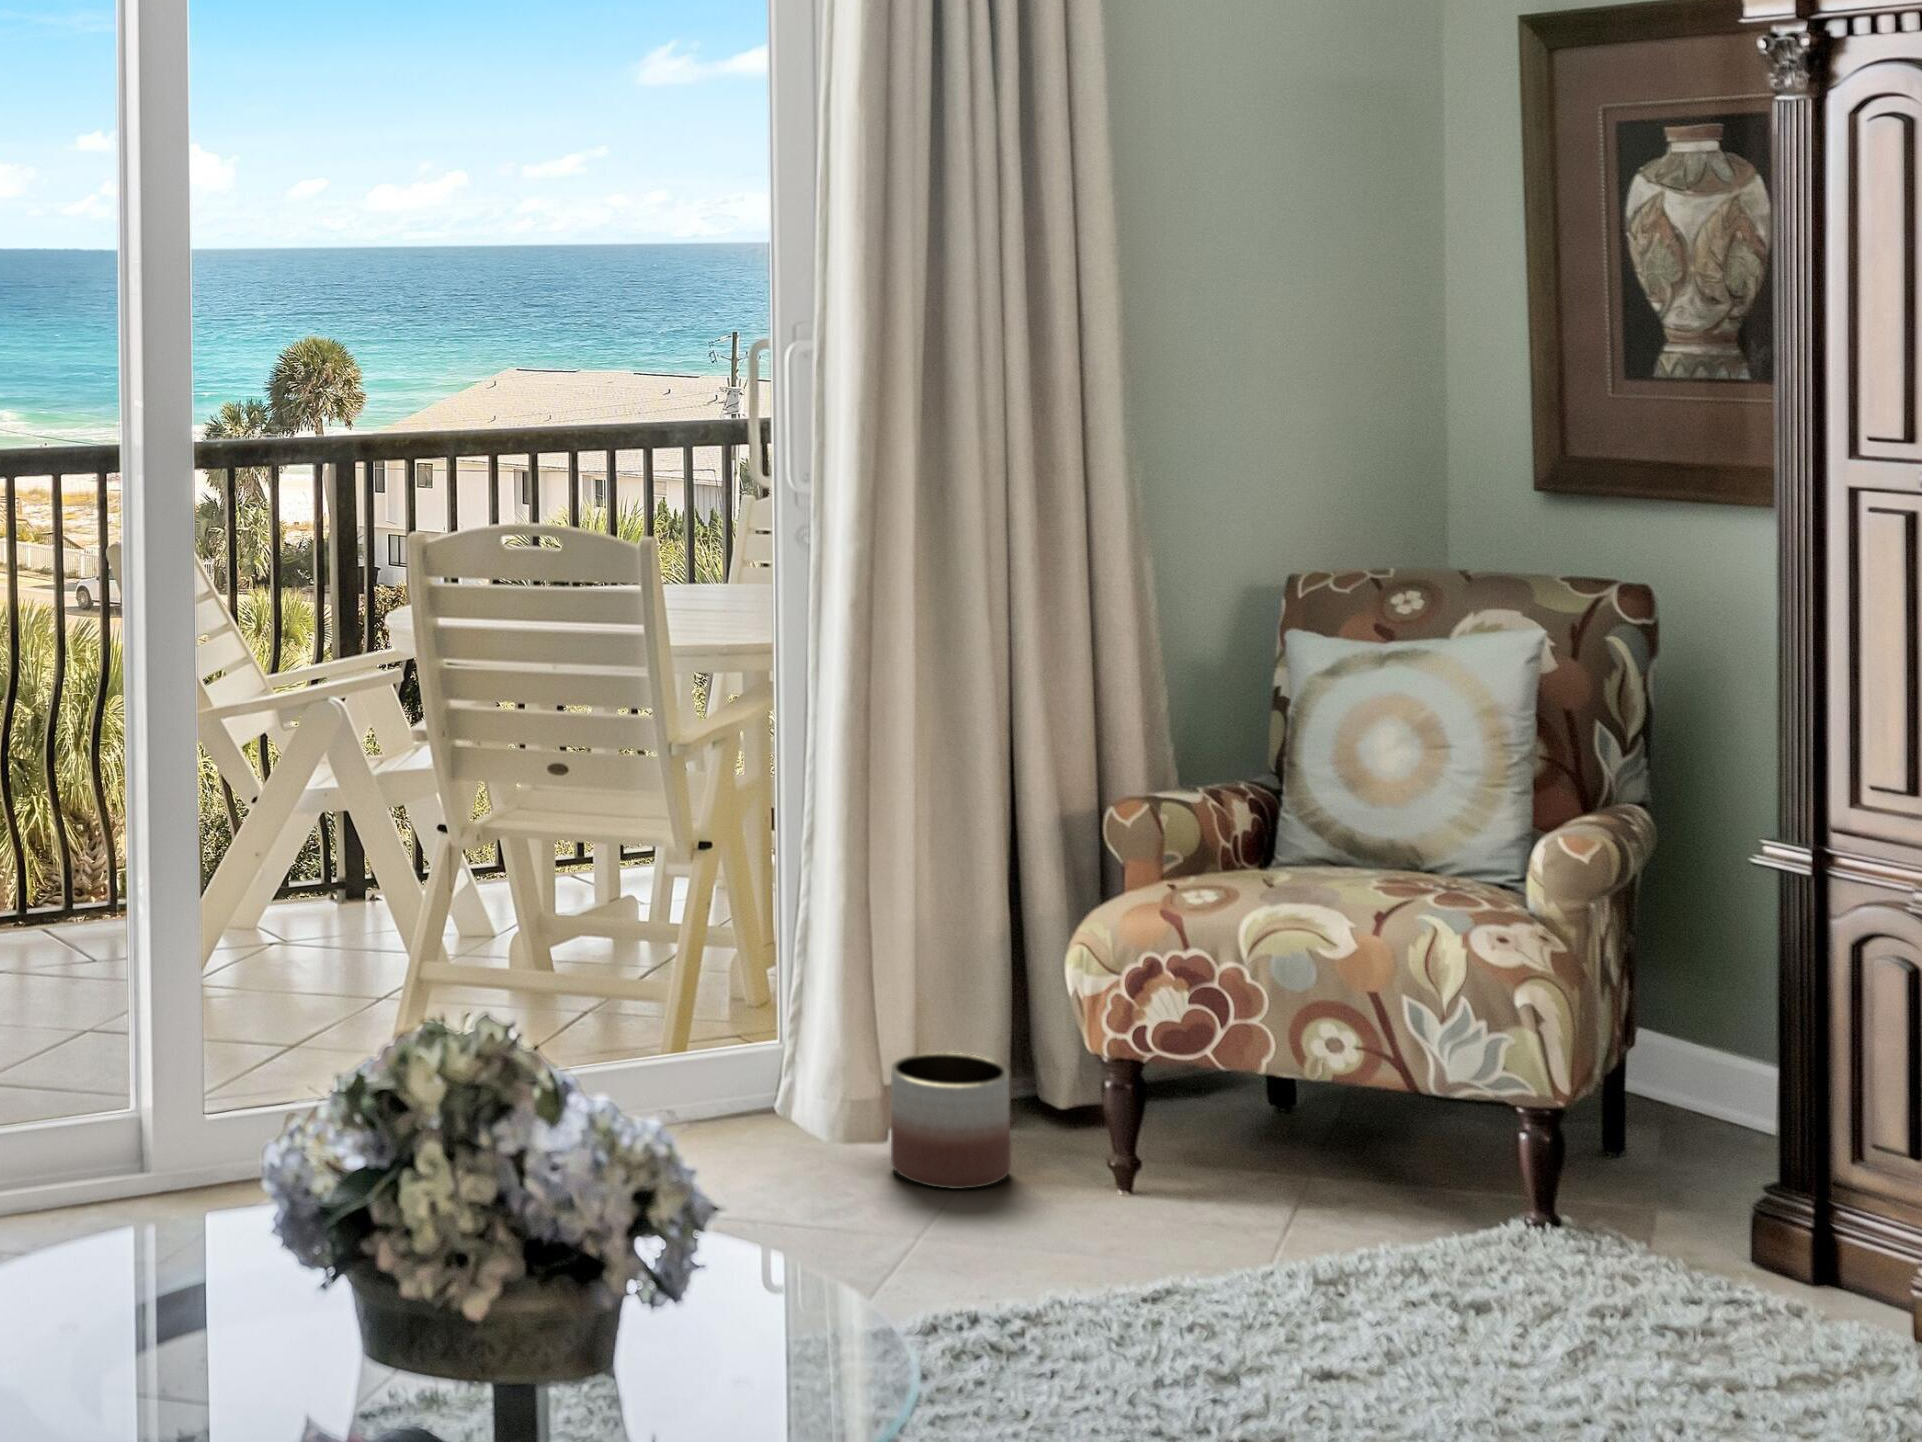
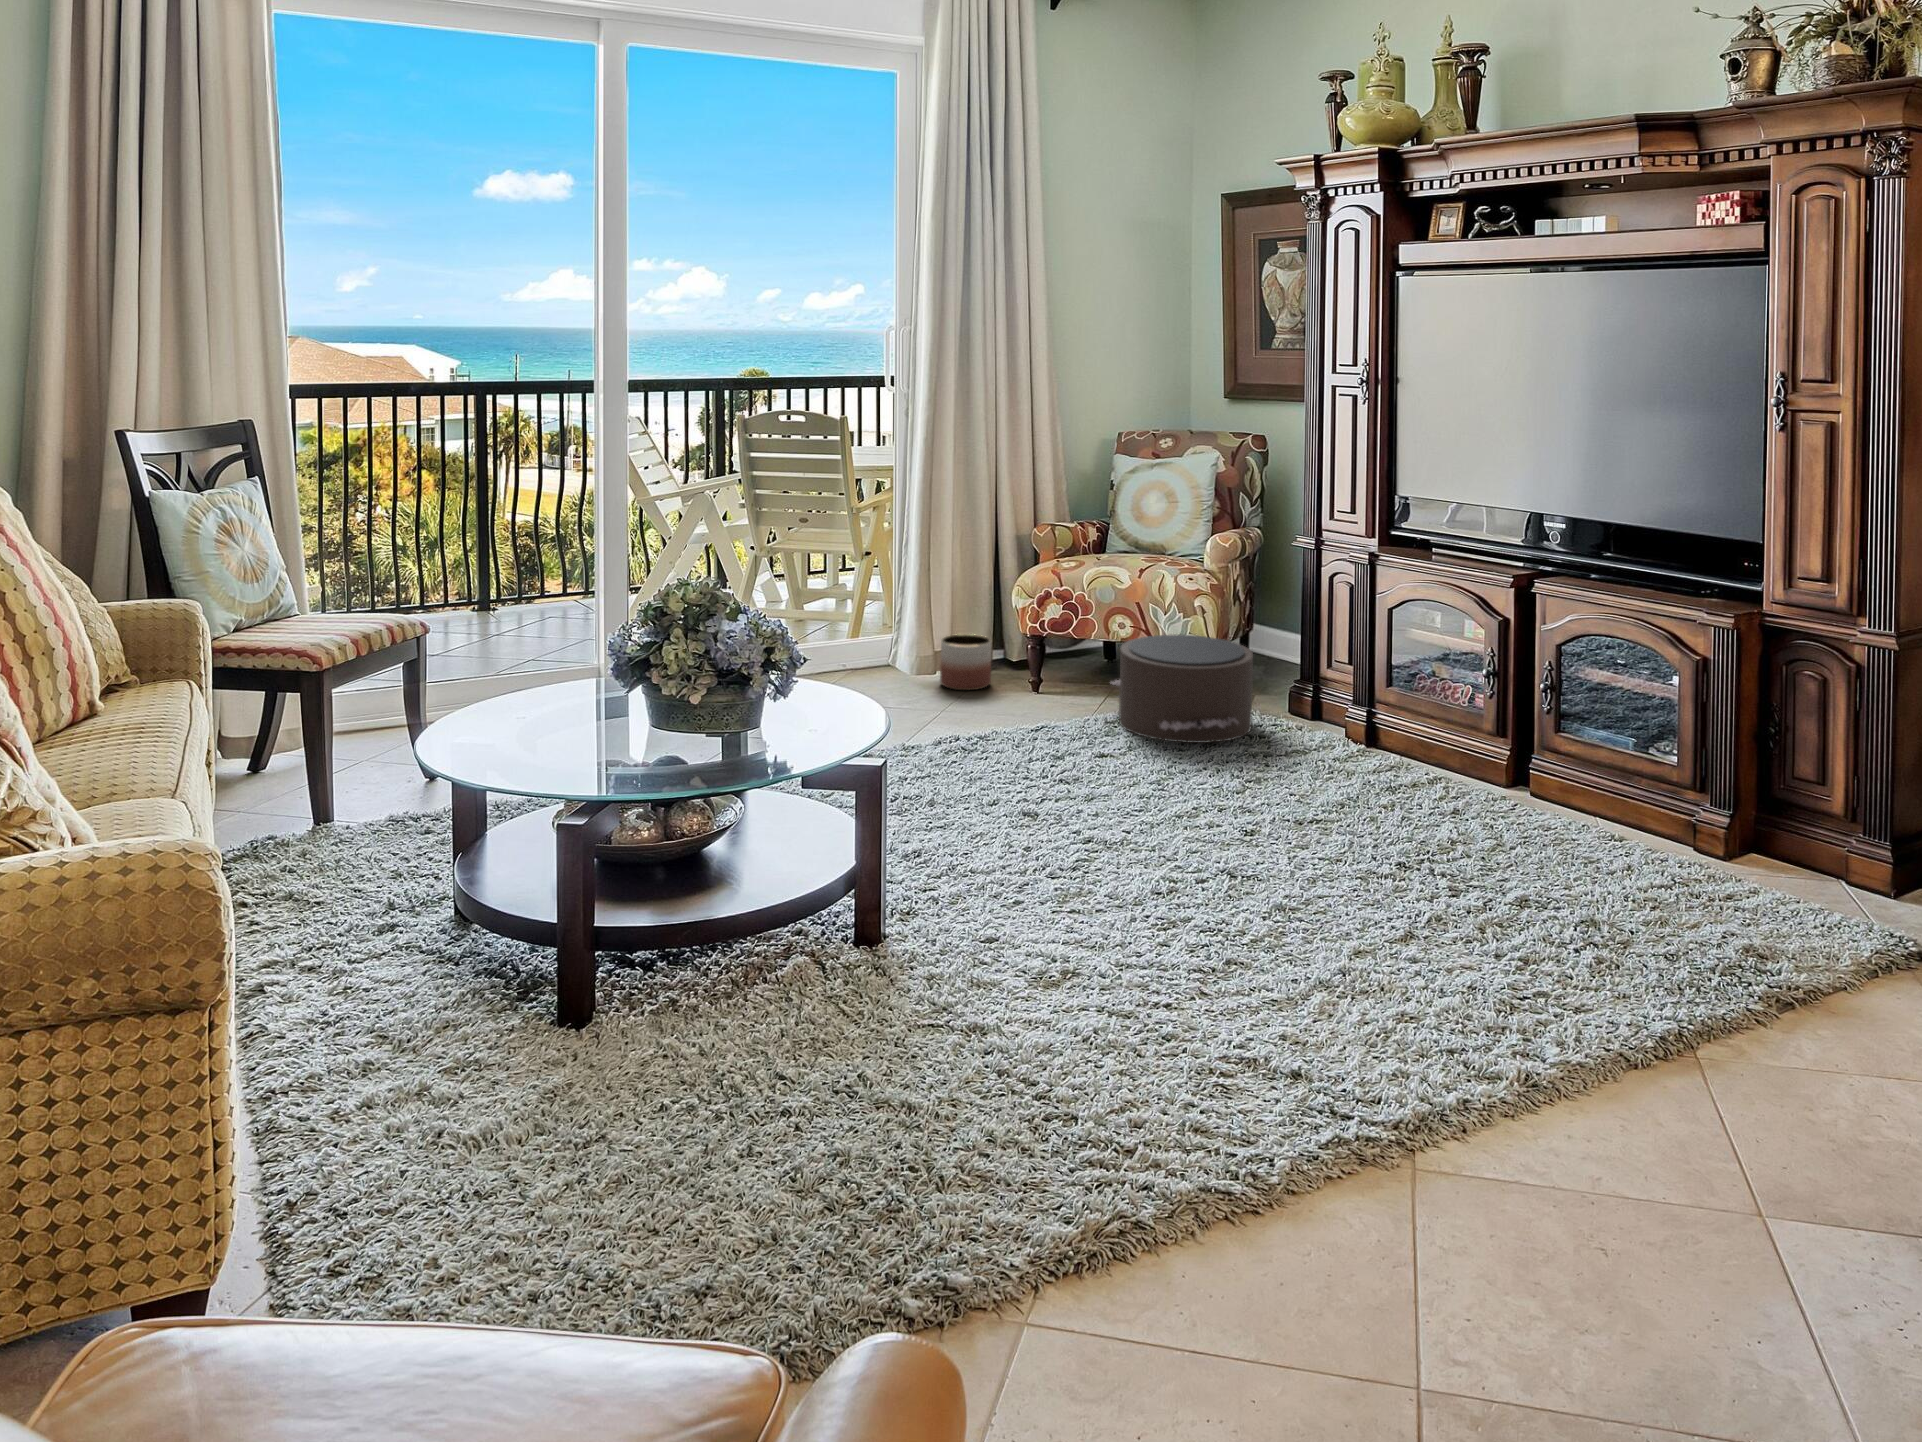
pouf: none [1310,1074,1688,1360] -> present [1111,635,1253,743]

